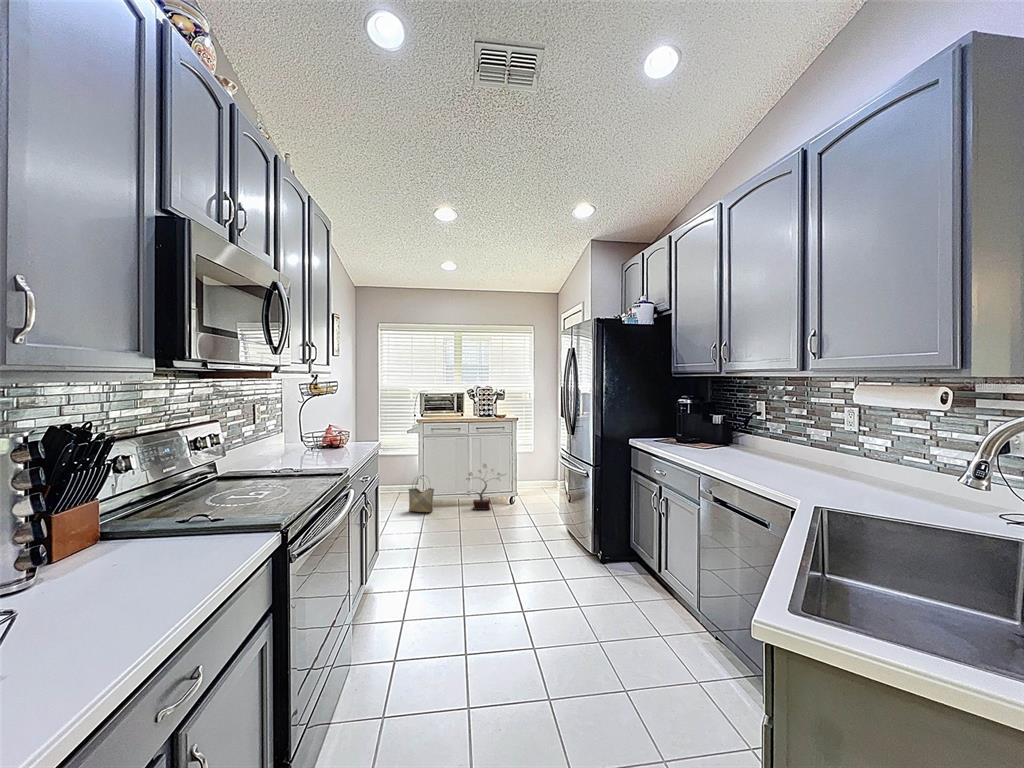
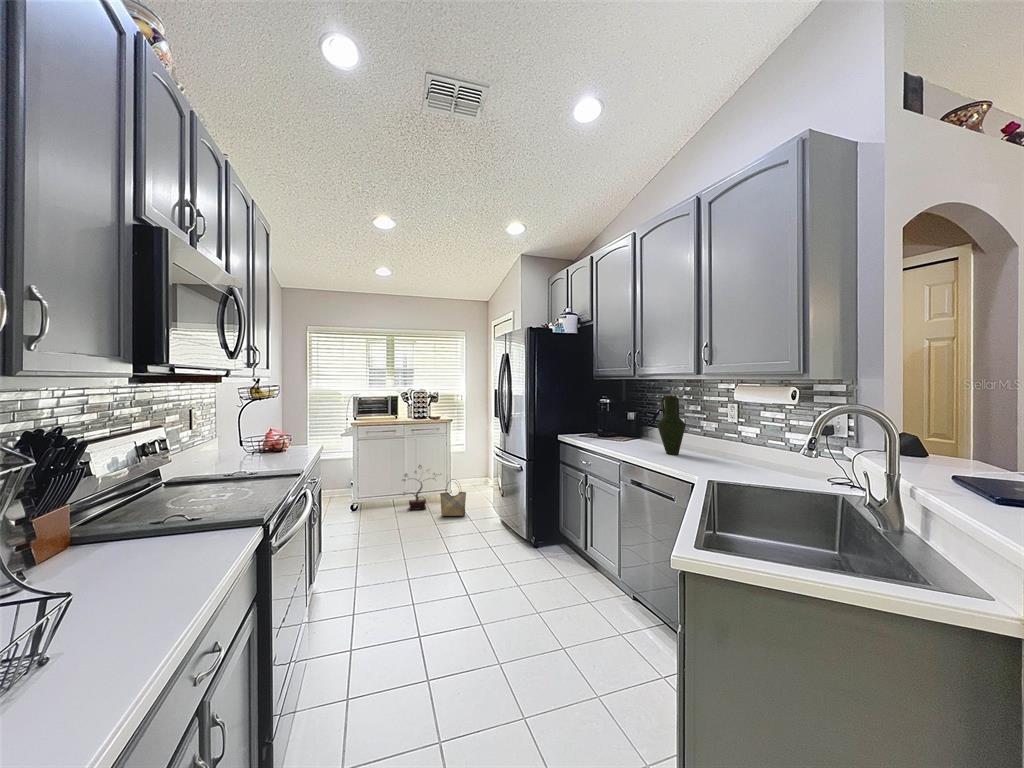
vase: none [748,397,786,467] -> present [657,396,686,455]
woven basket: present [409,475,434,512] -> present [440,479,466,516]

